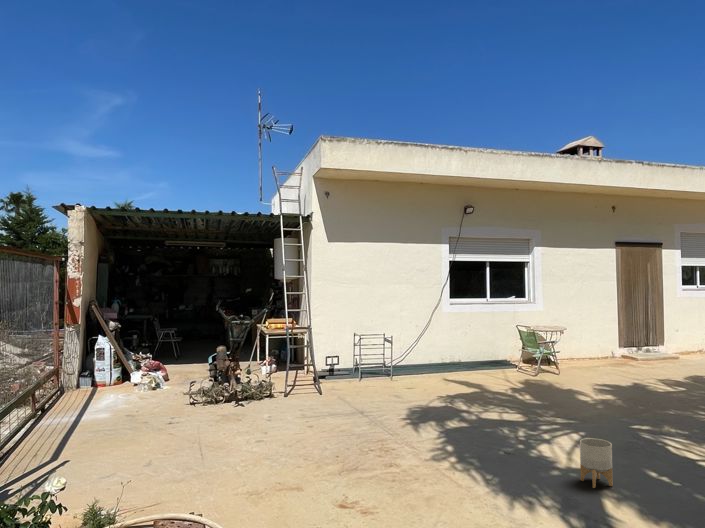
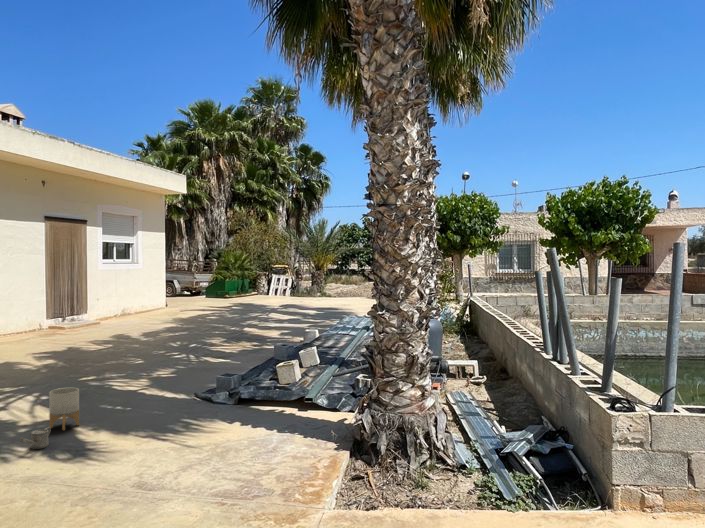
watering can: none [541,481,576,504] -> present [20,427,51,449]

